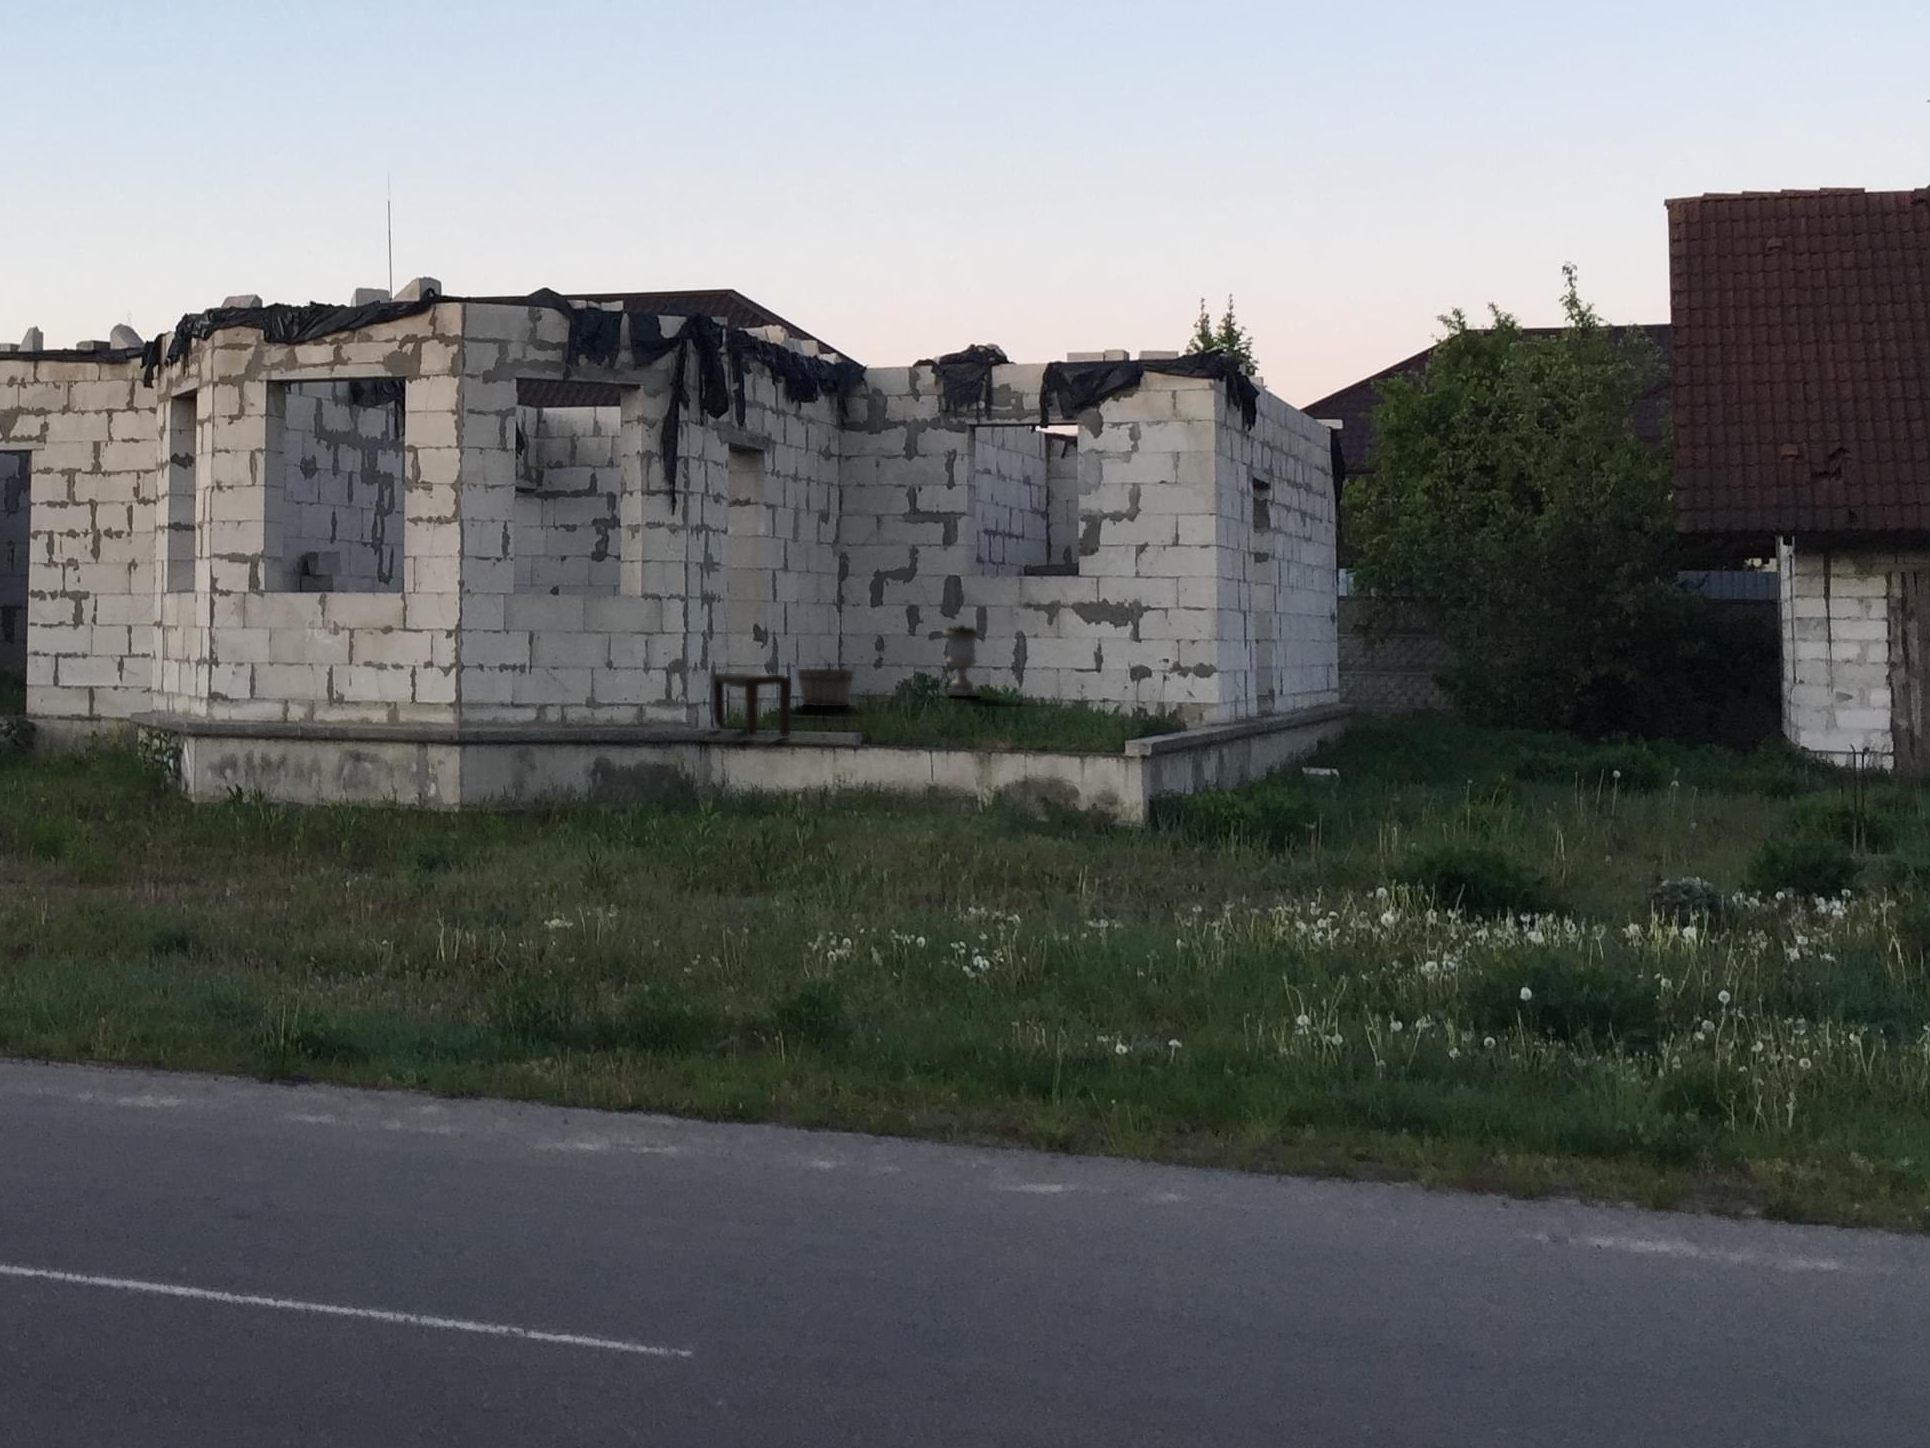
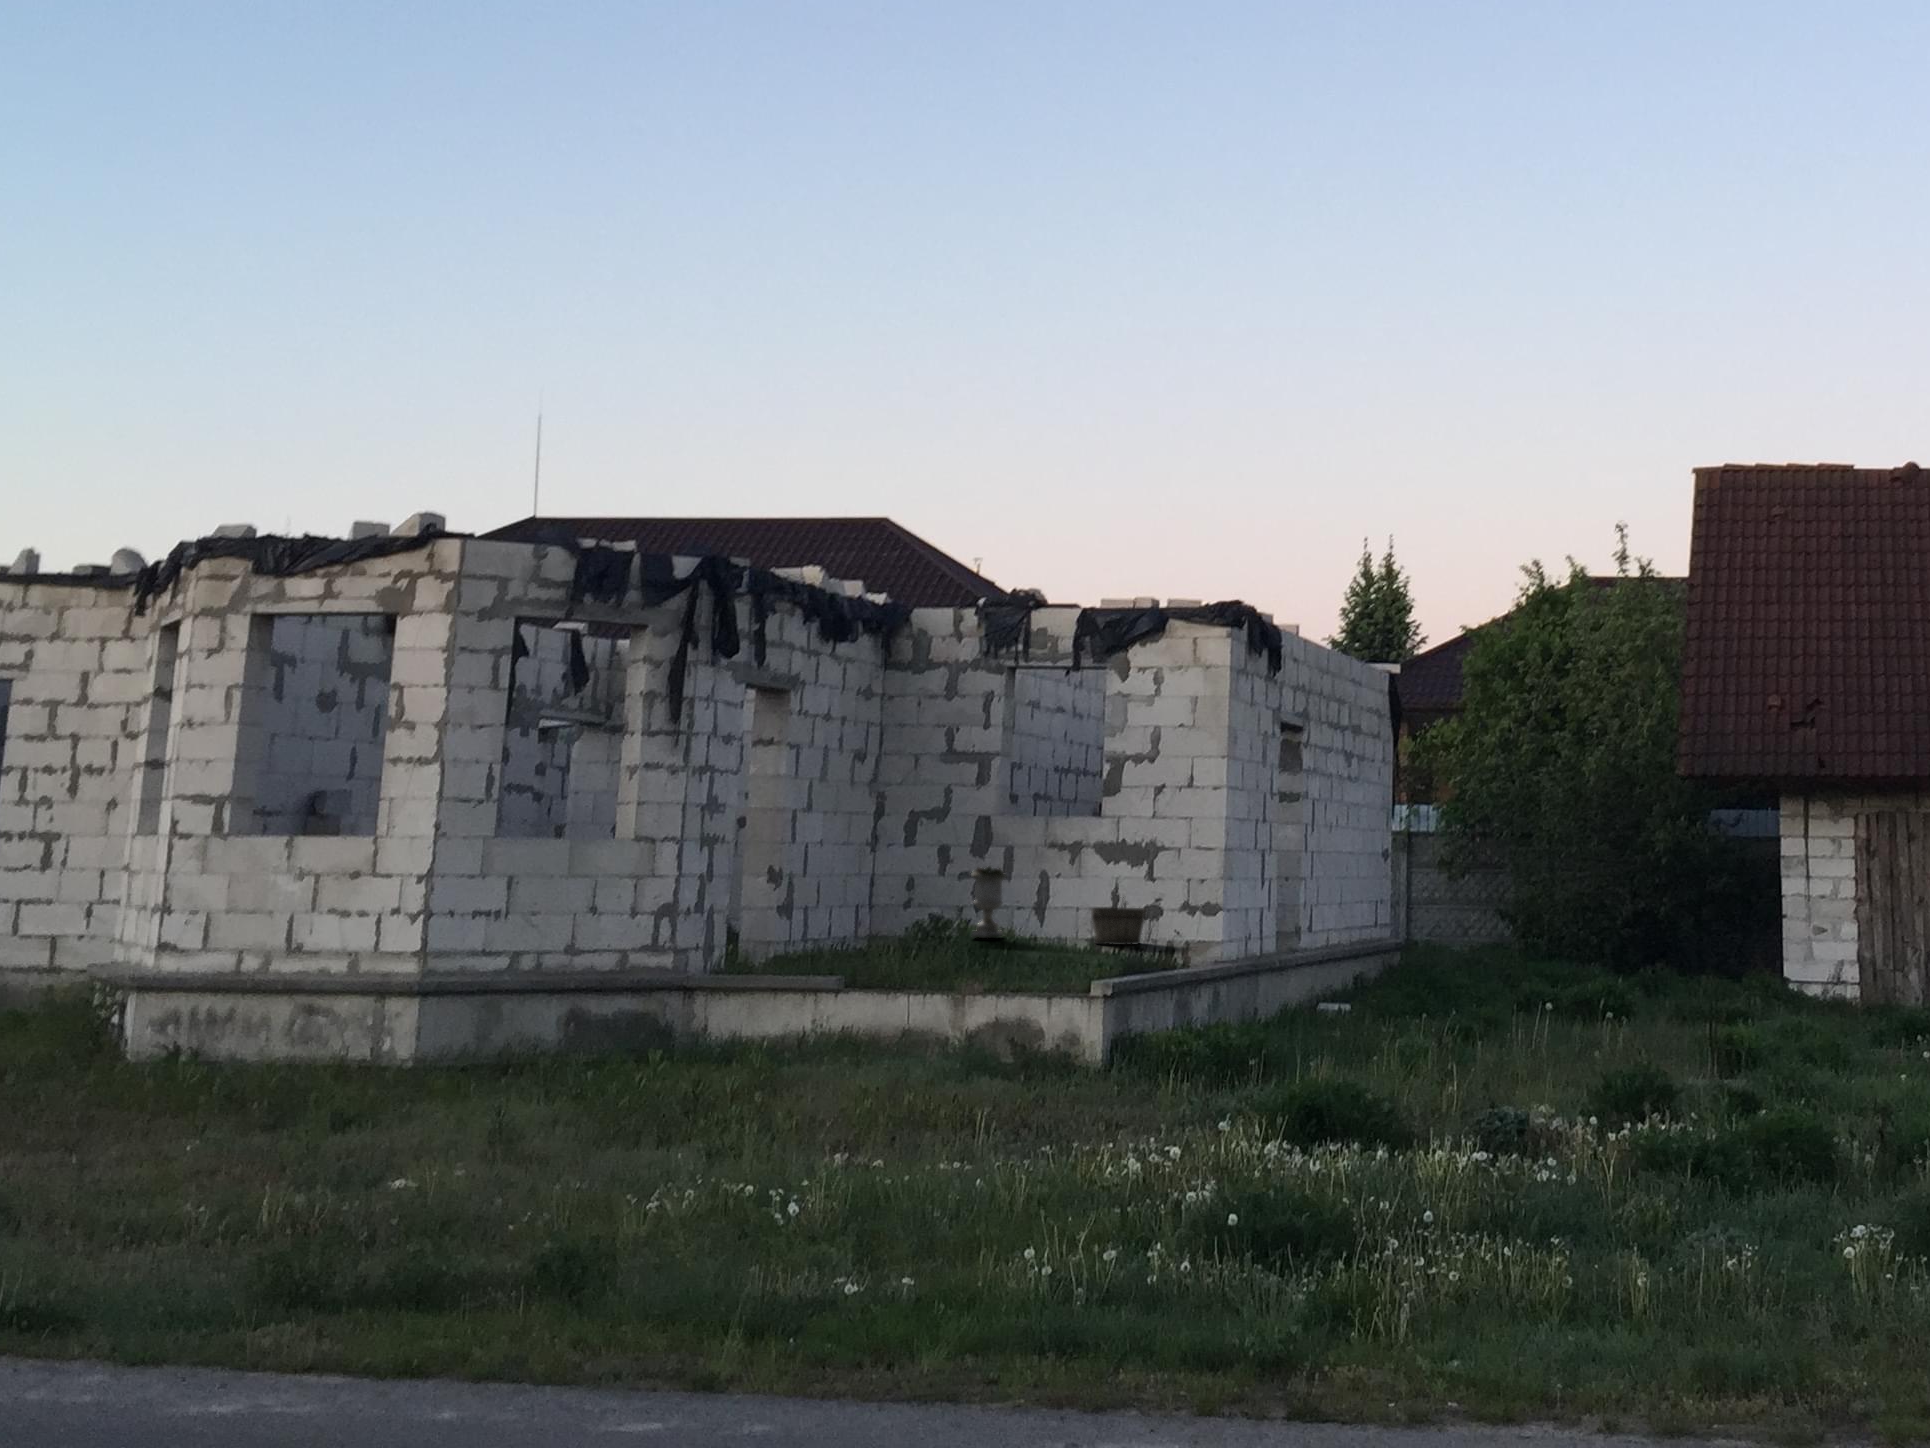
wooden bucket: present [797,660,854,706] -> present [1091,897,1146,945]
bench: present [712,673,791,736] -> none [707,917,782,984]

